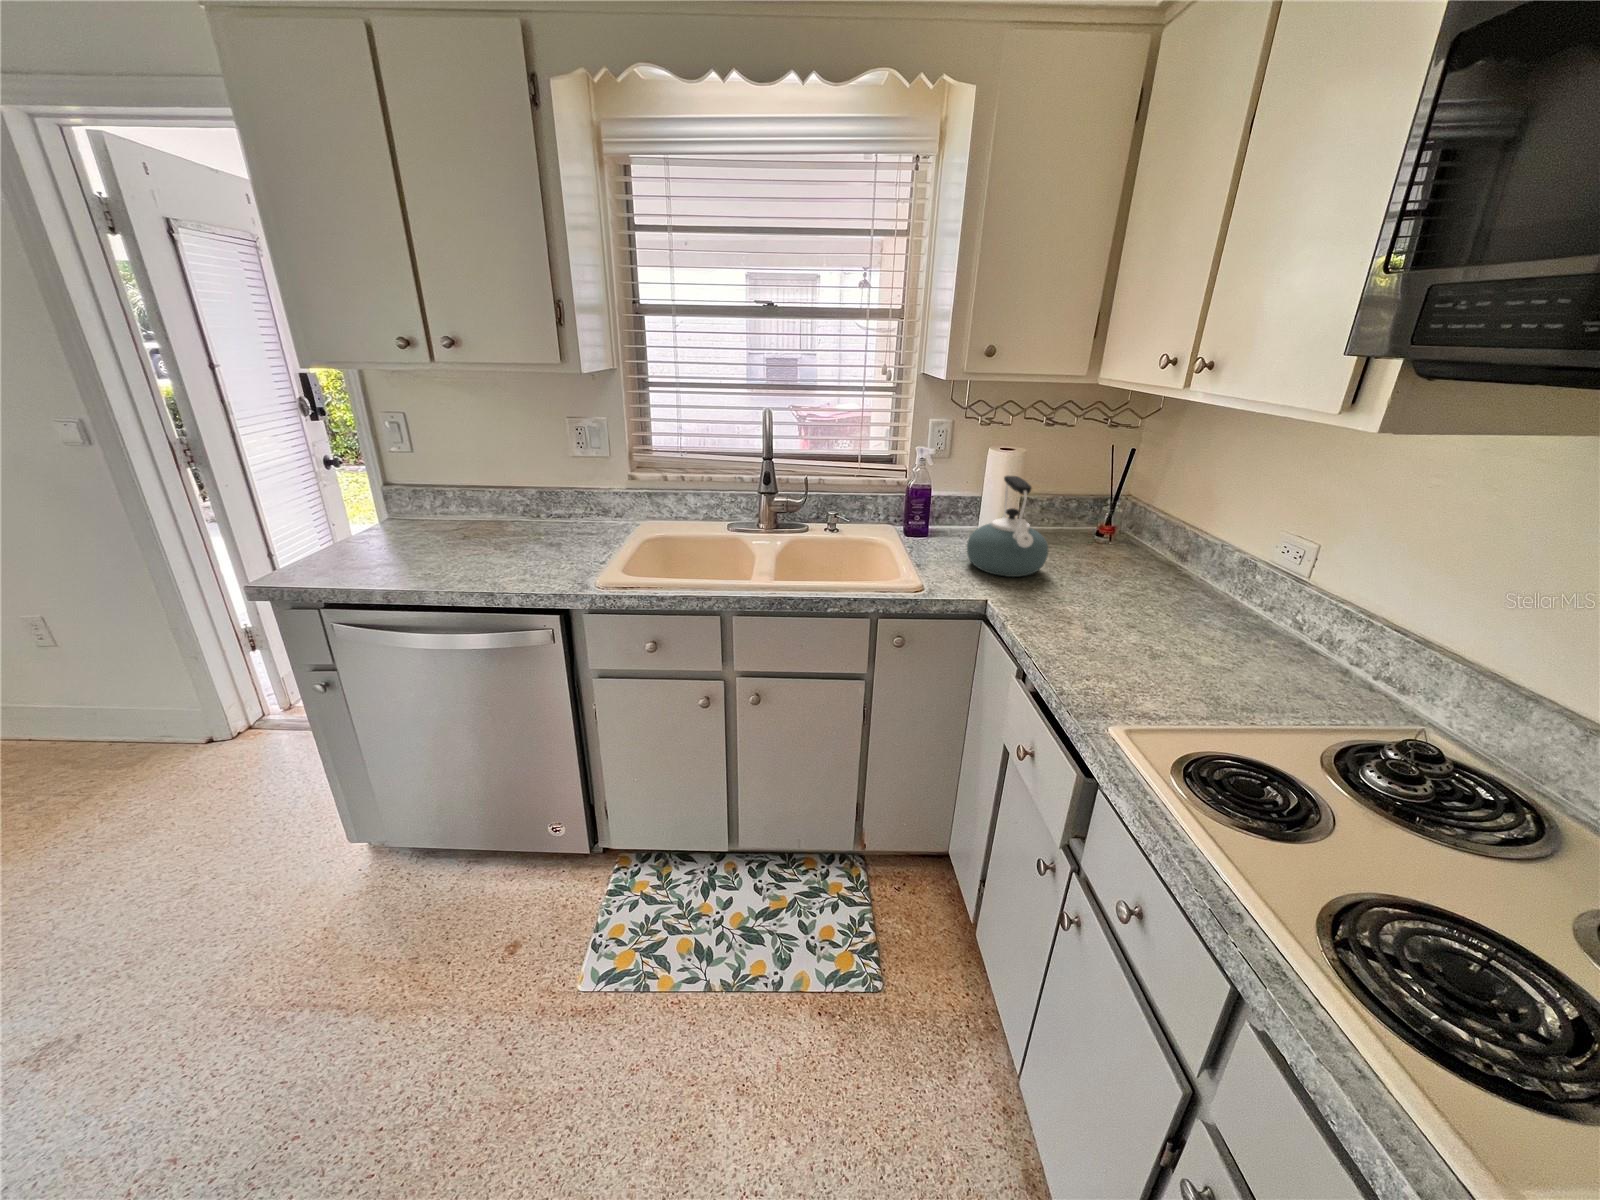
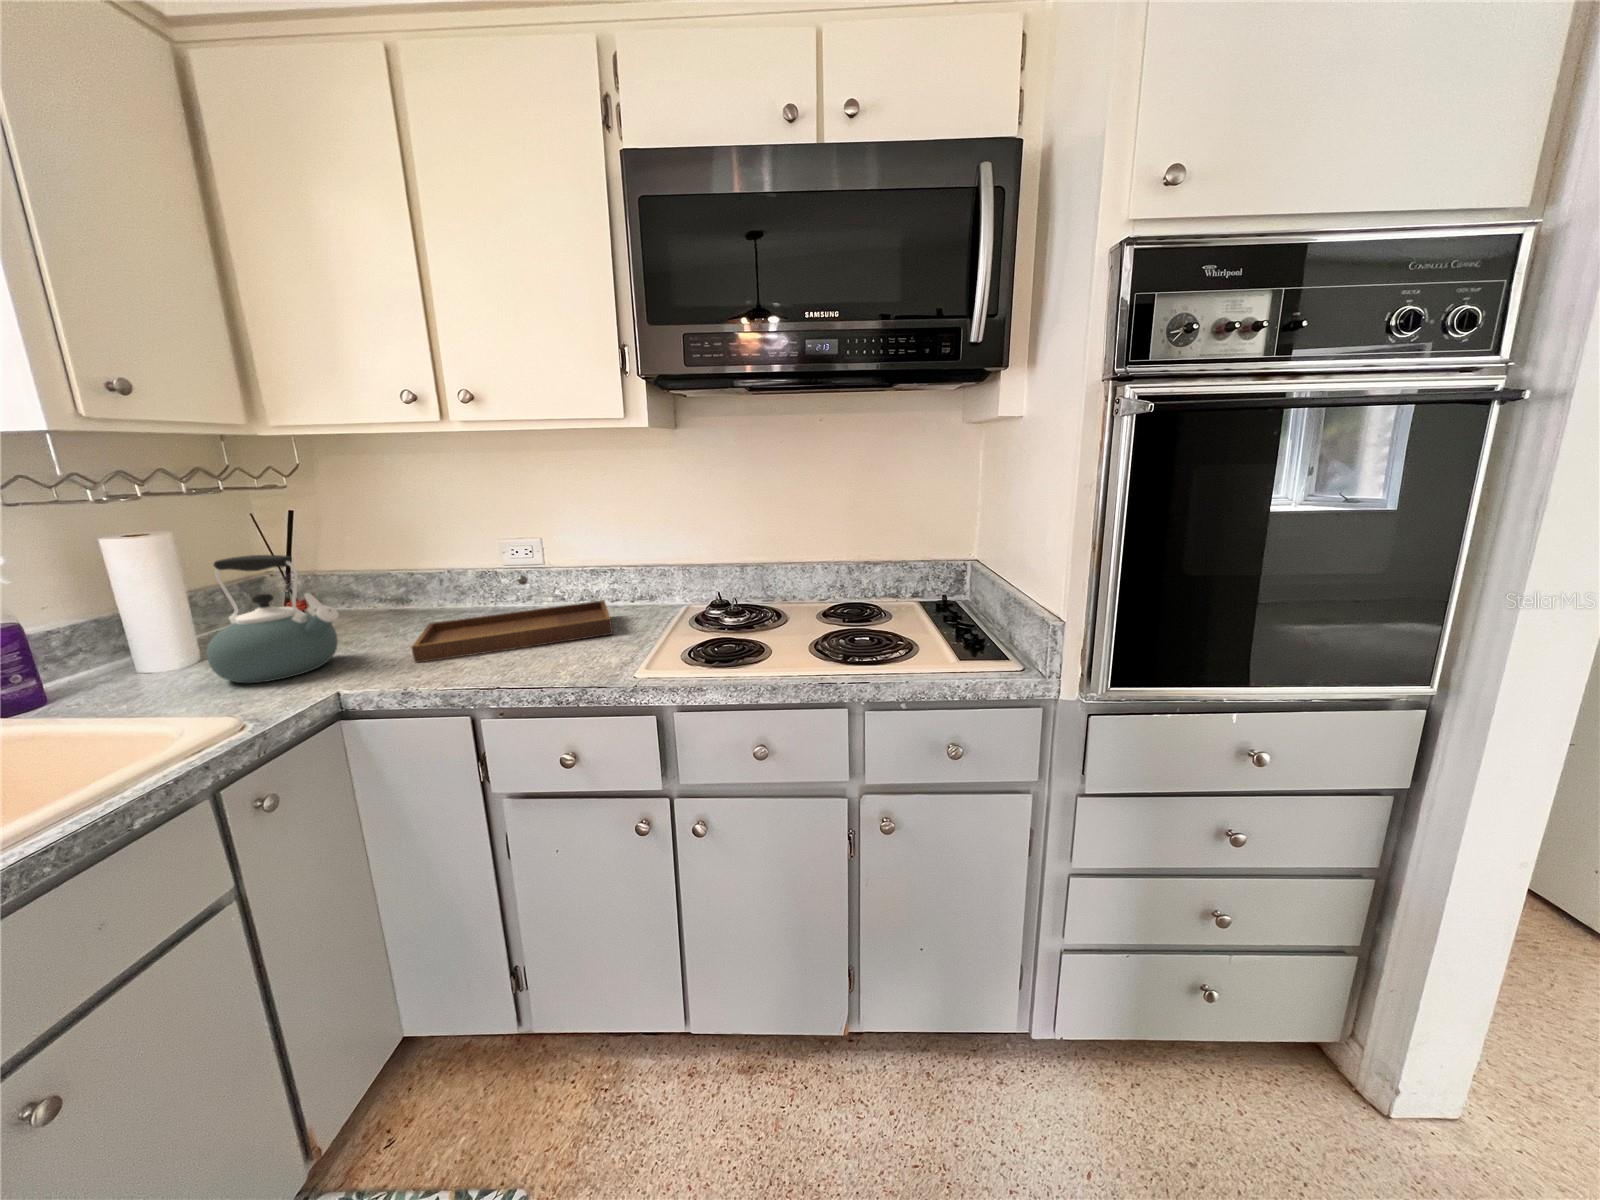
tray: none [1047,578,1292,694] -> present [412,575,613,663]

